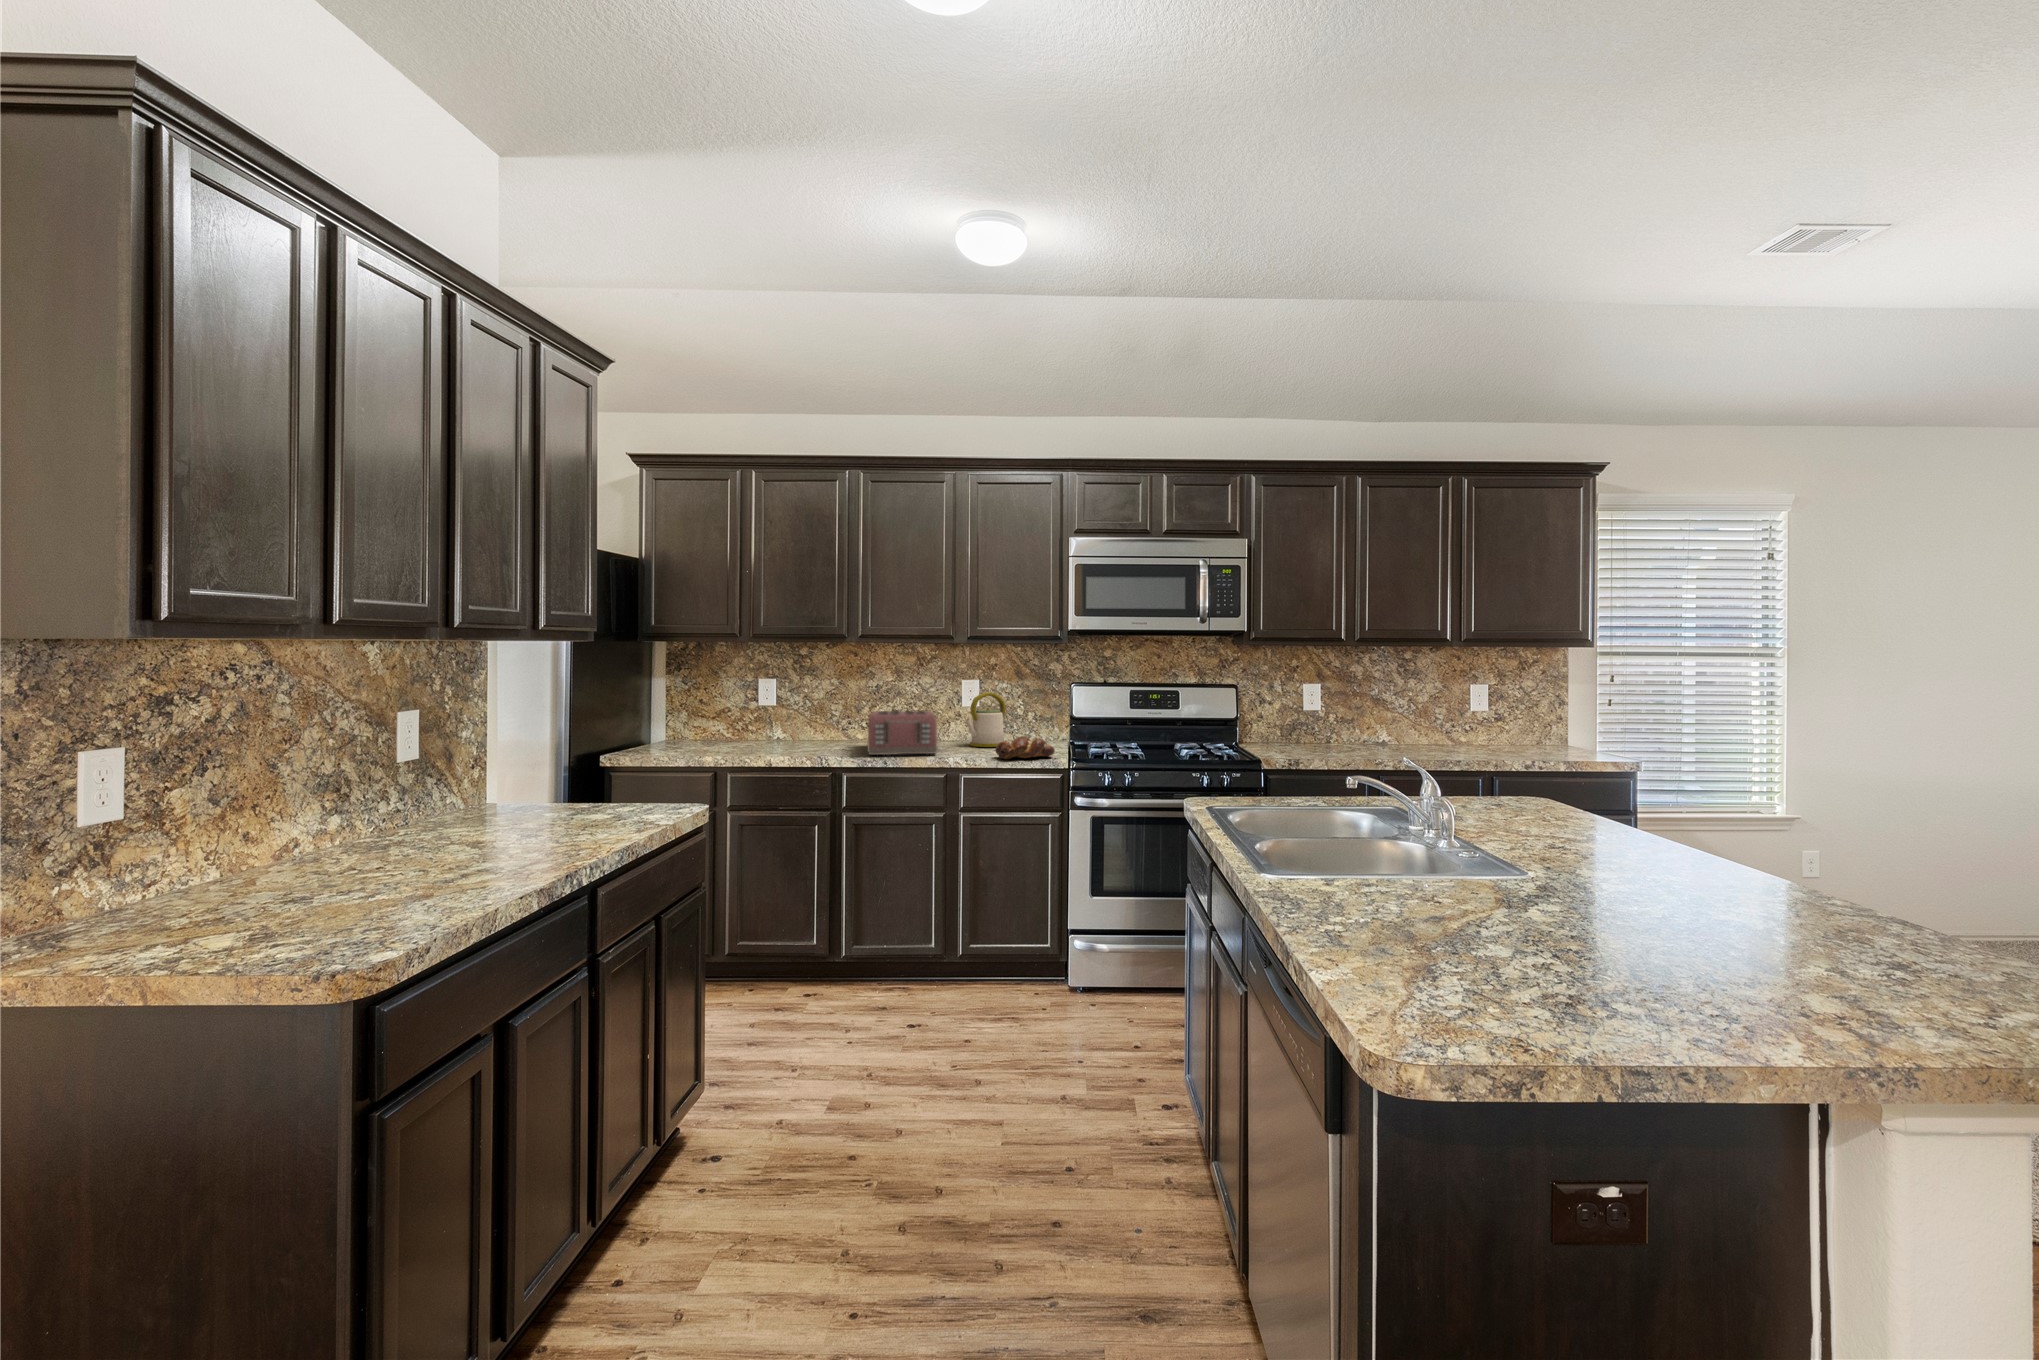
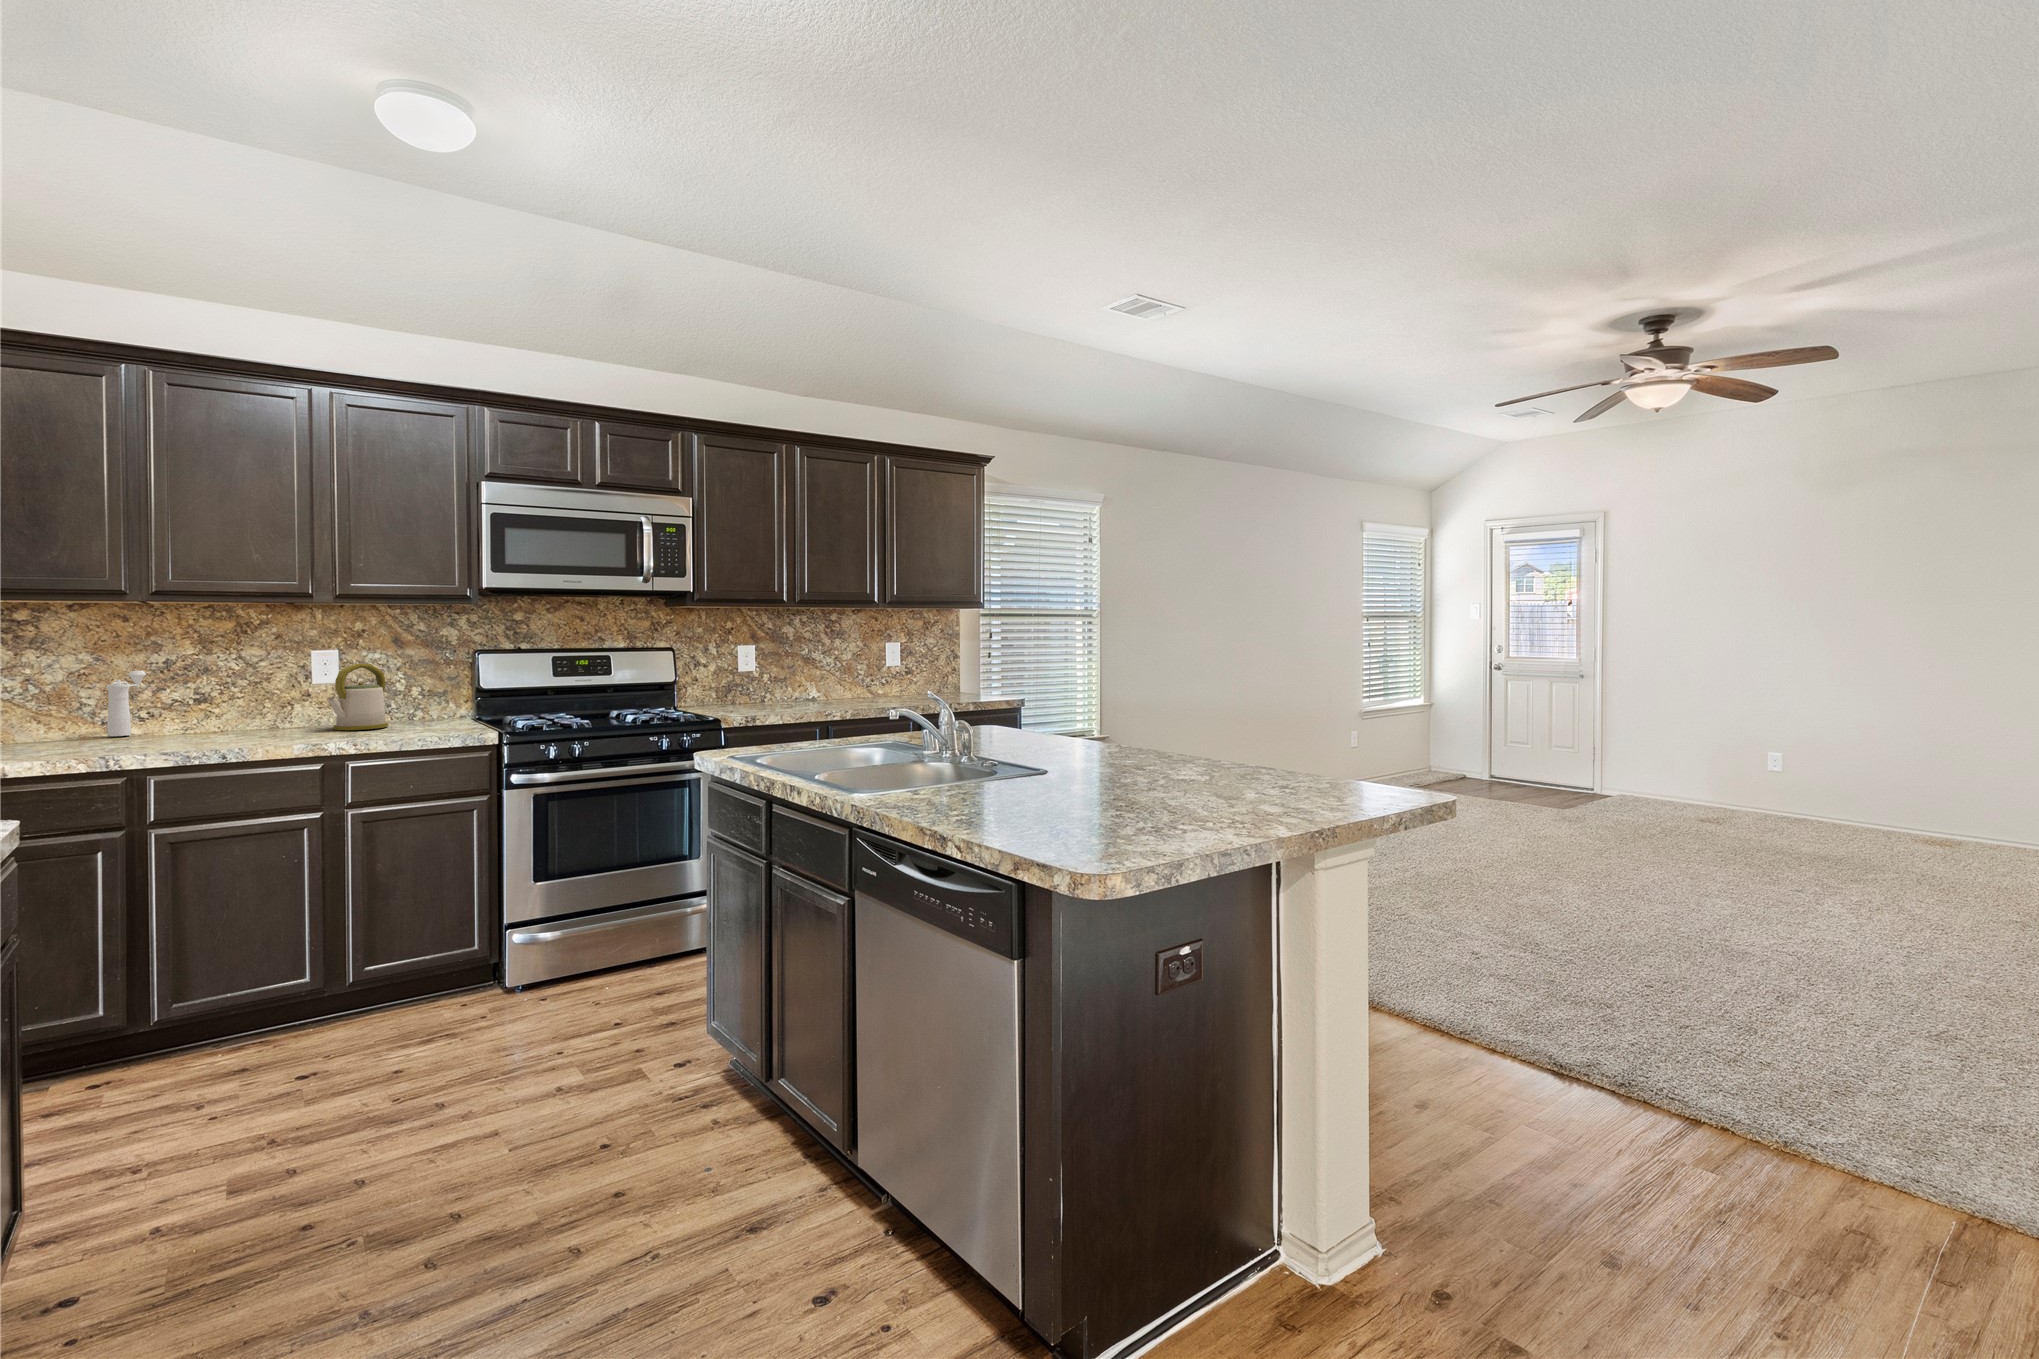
pepper mill: none [843,693,868,740] -> present [106,671,146,736]
toaster: present [867,710,938,755] -> none [164,689,299,750]
bread loaf: present [995,736,1055,759] -> none [390,712,472,740]

